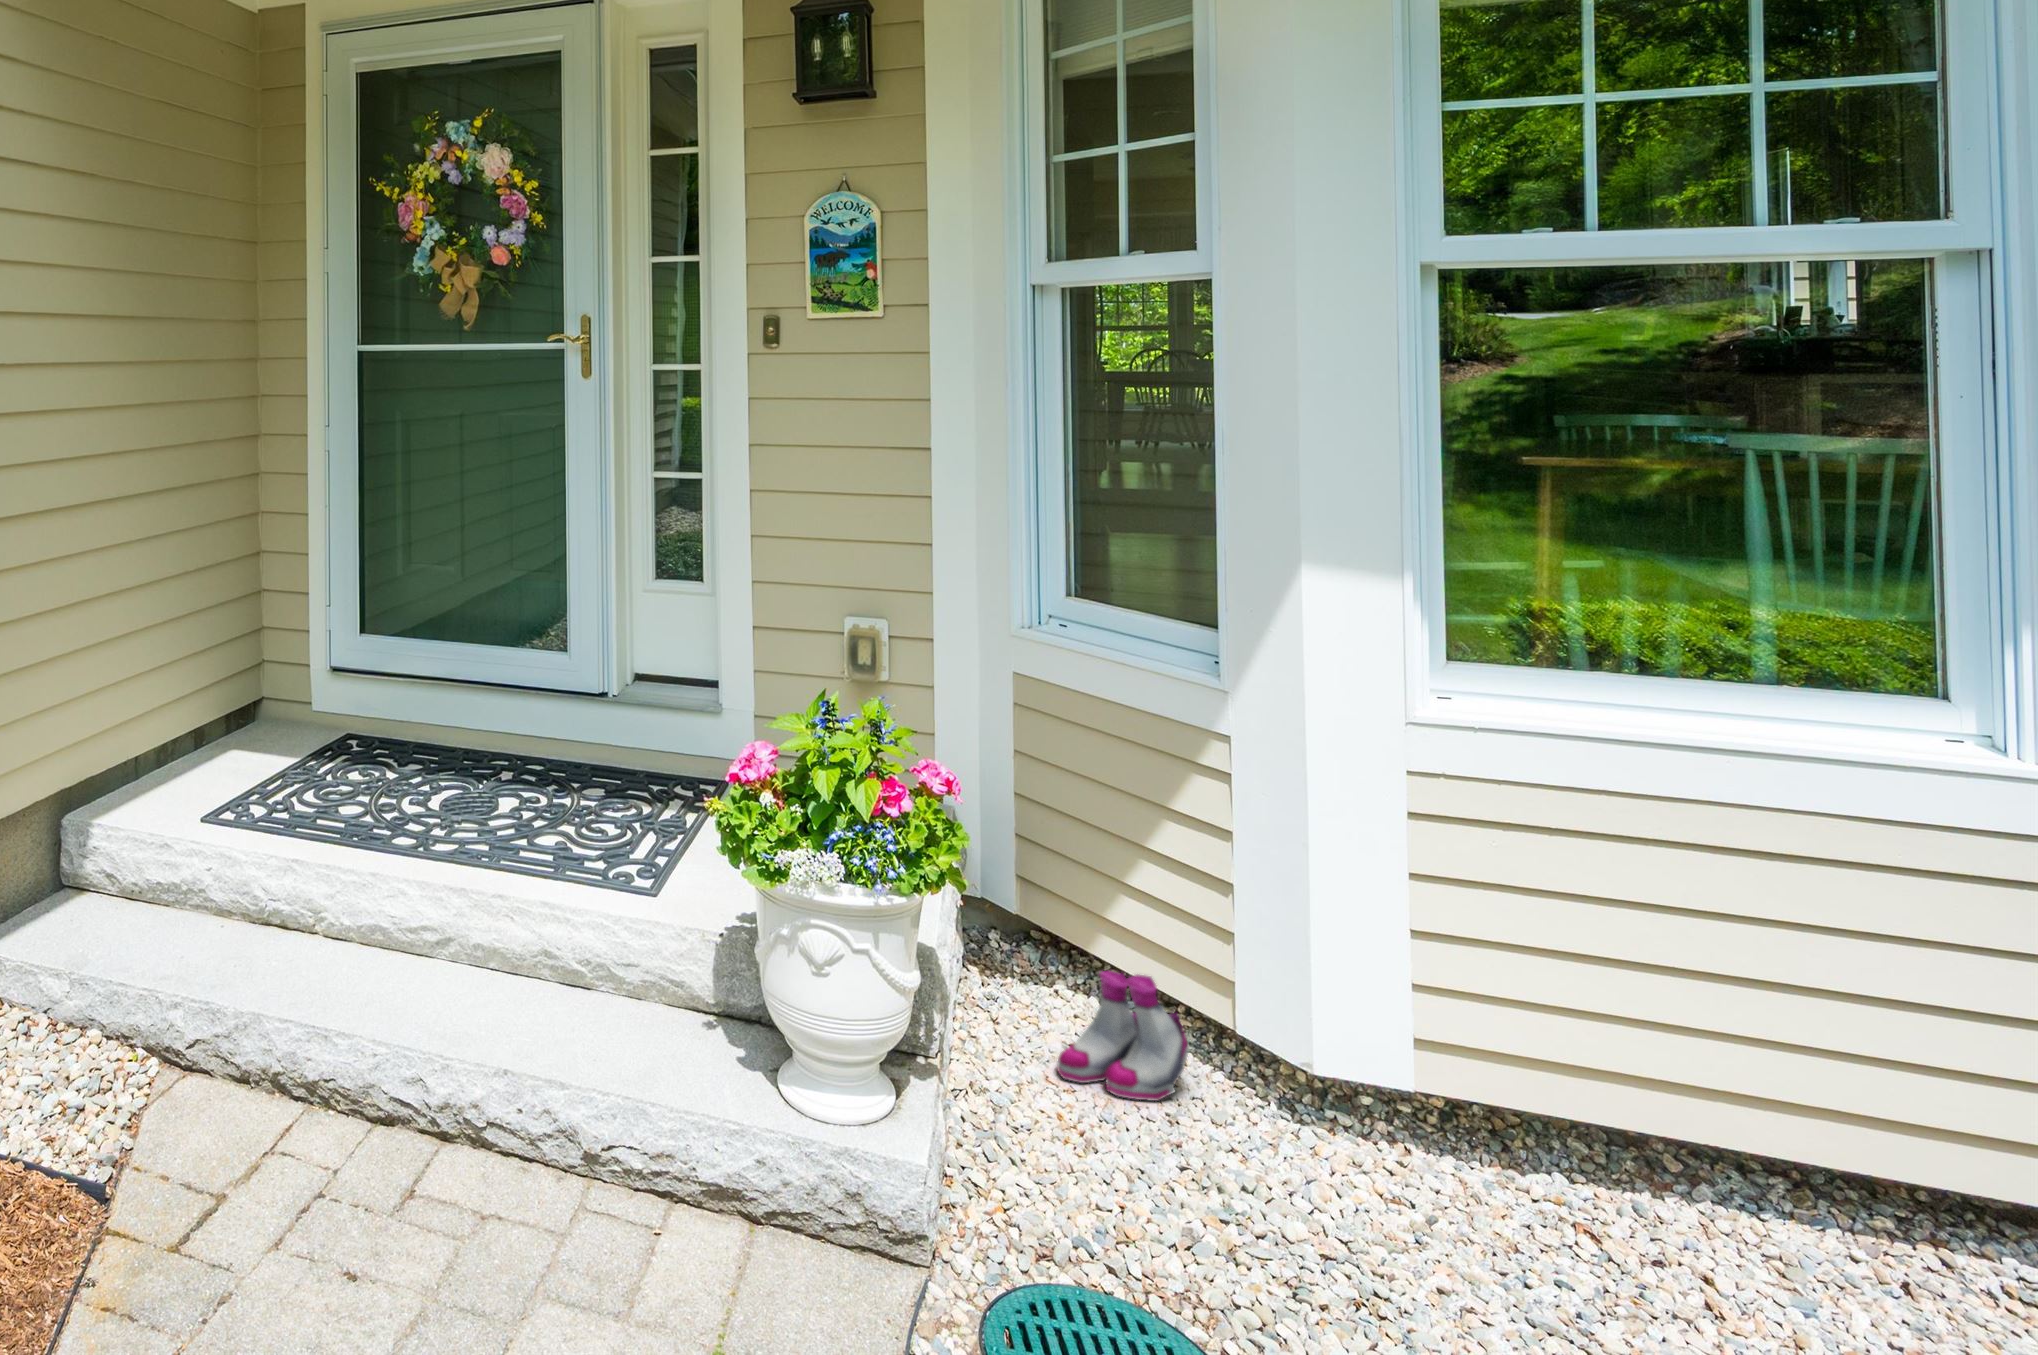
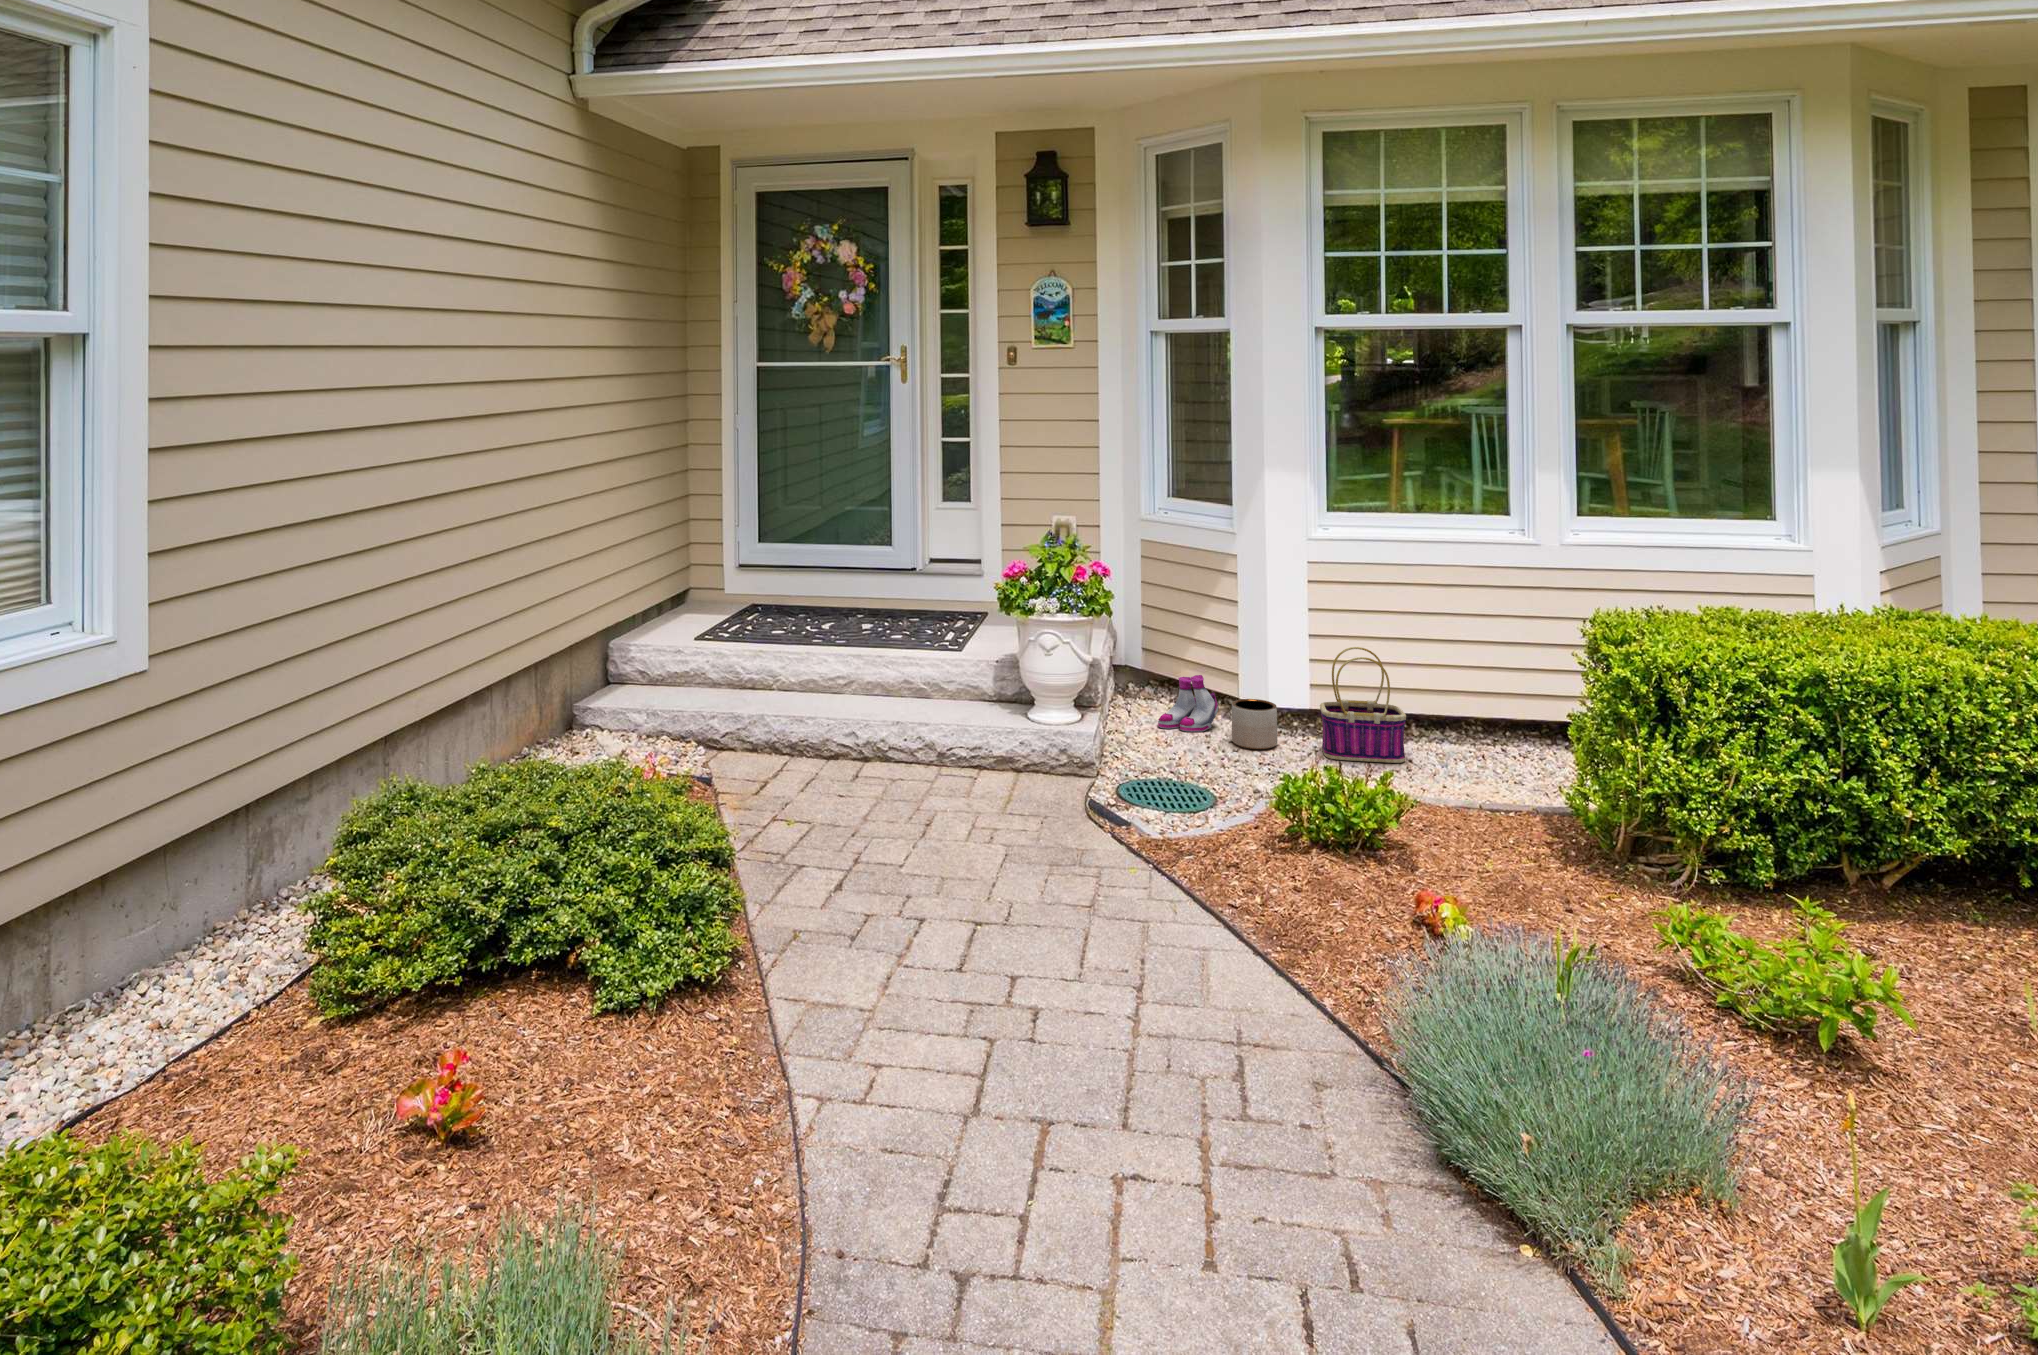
basket: none [1449,978,1699,1291] -> present [1320,647,1406,763]
planter: none [1230,1052,1341,1189] -> present [1232,699,1278,749]

